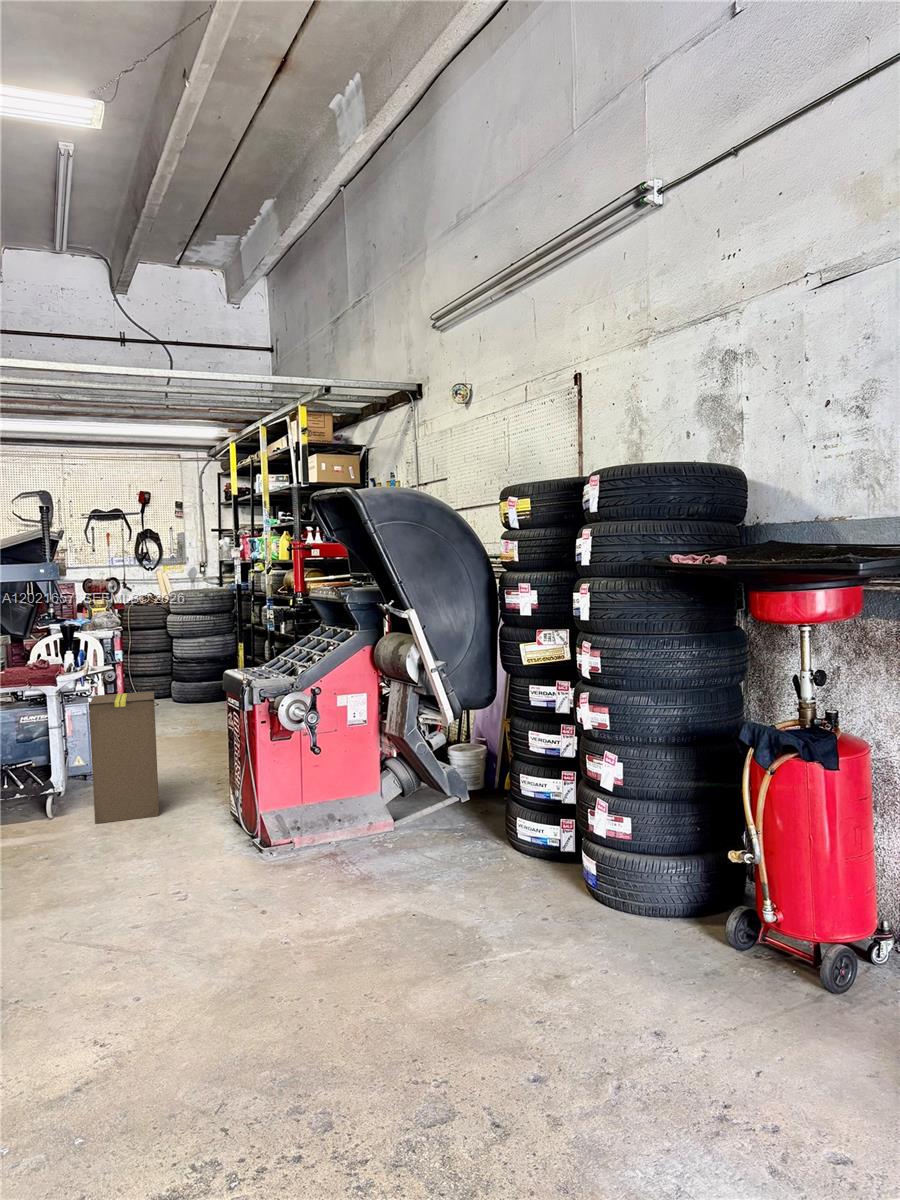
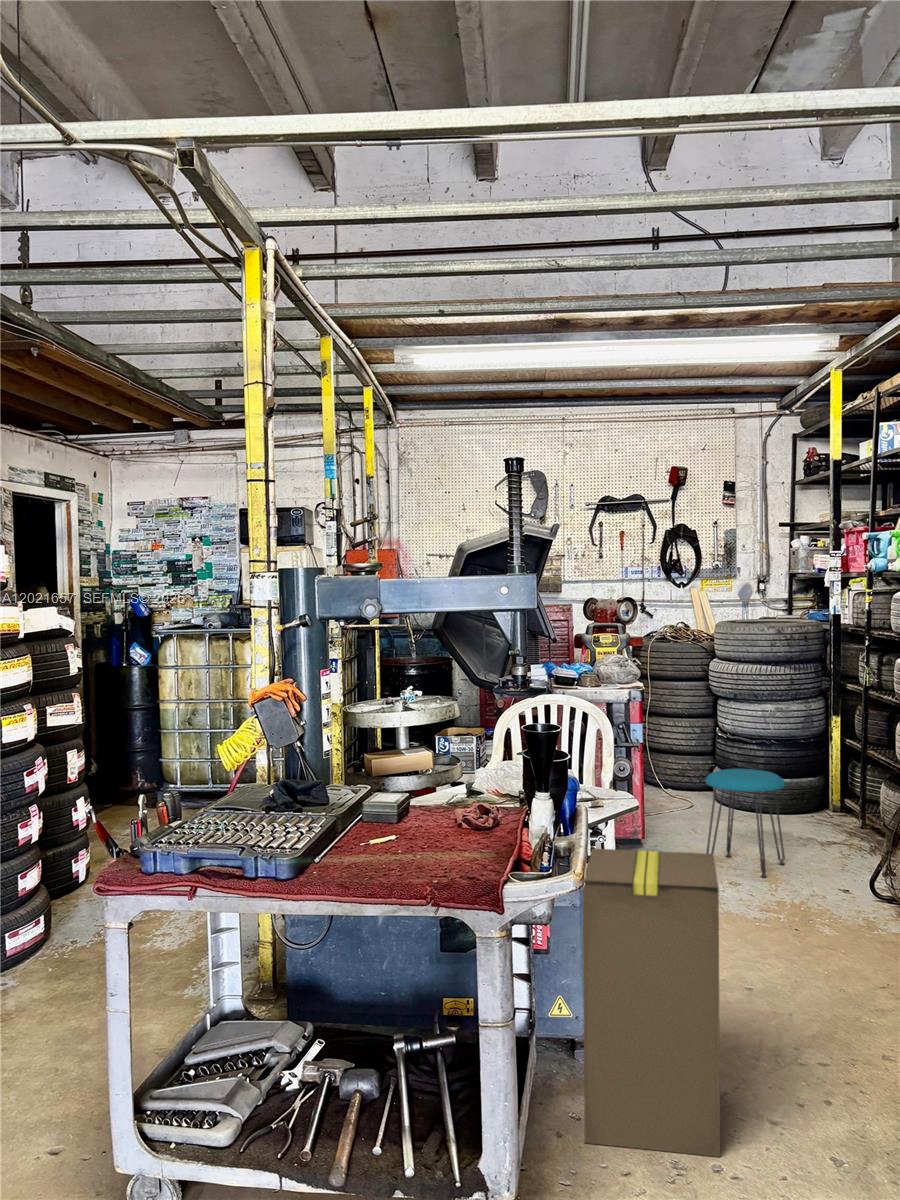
stool: none [162,672,210,730] -> present [706,769,785,878]

